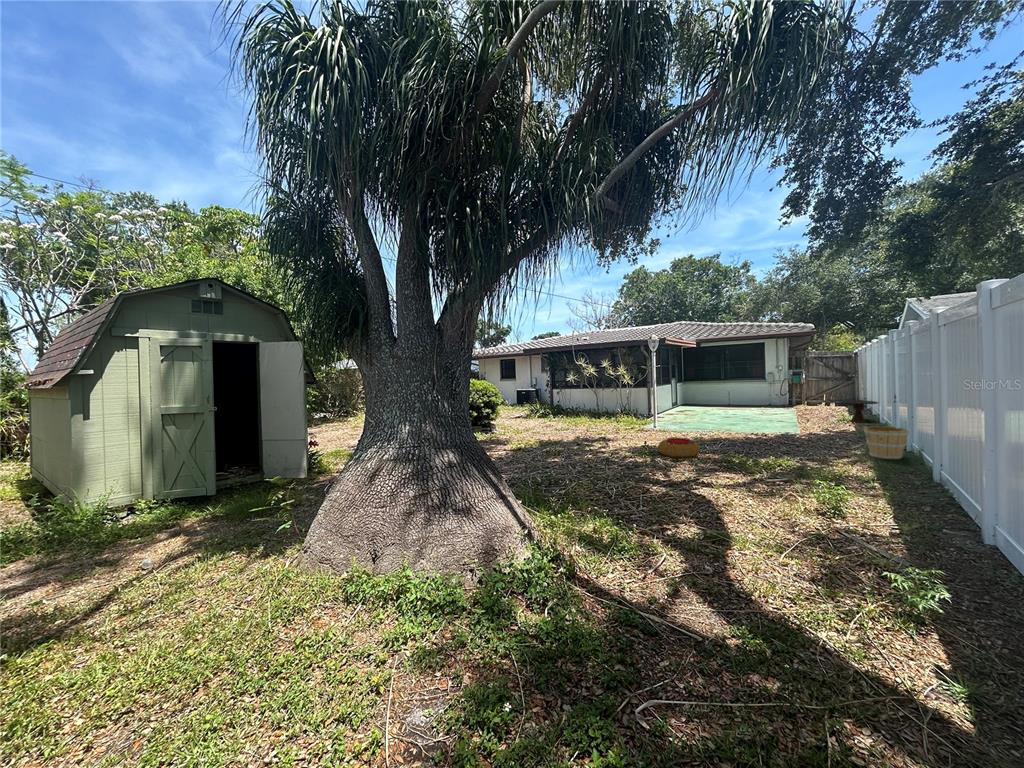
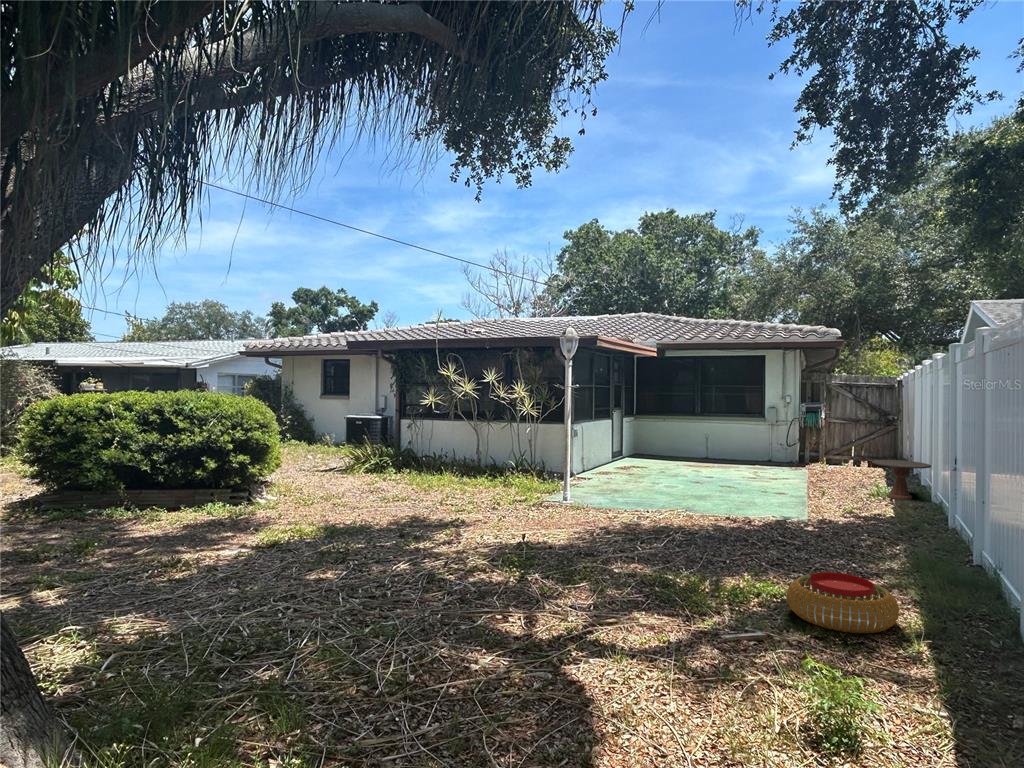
wooden bucket: present [864,426,909,459] -> none [906,517,983,584]
pouf: present [658,438,700,457] -> present [787,572,899,633]

